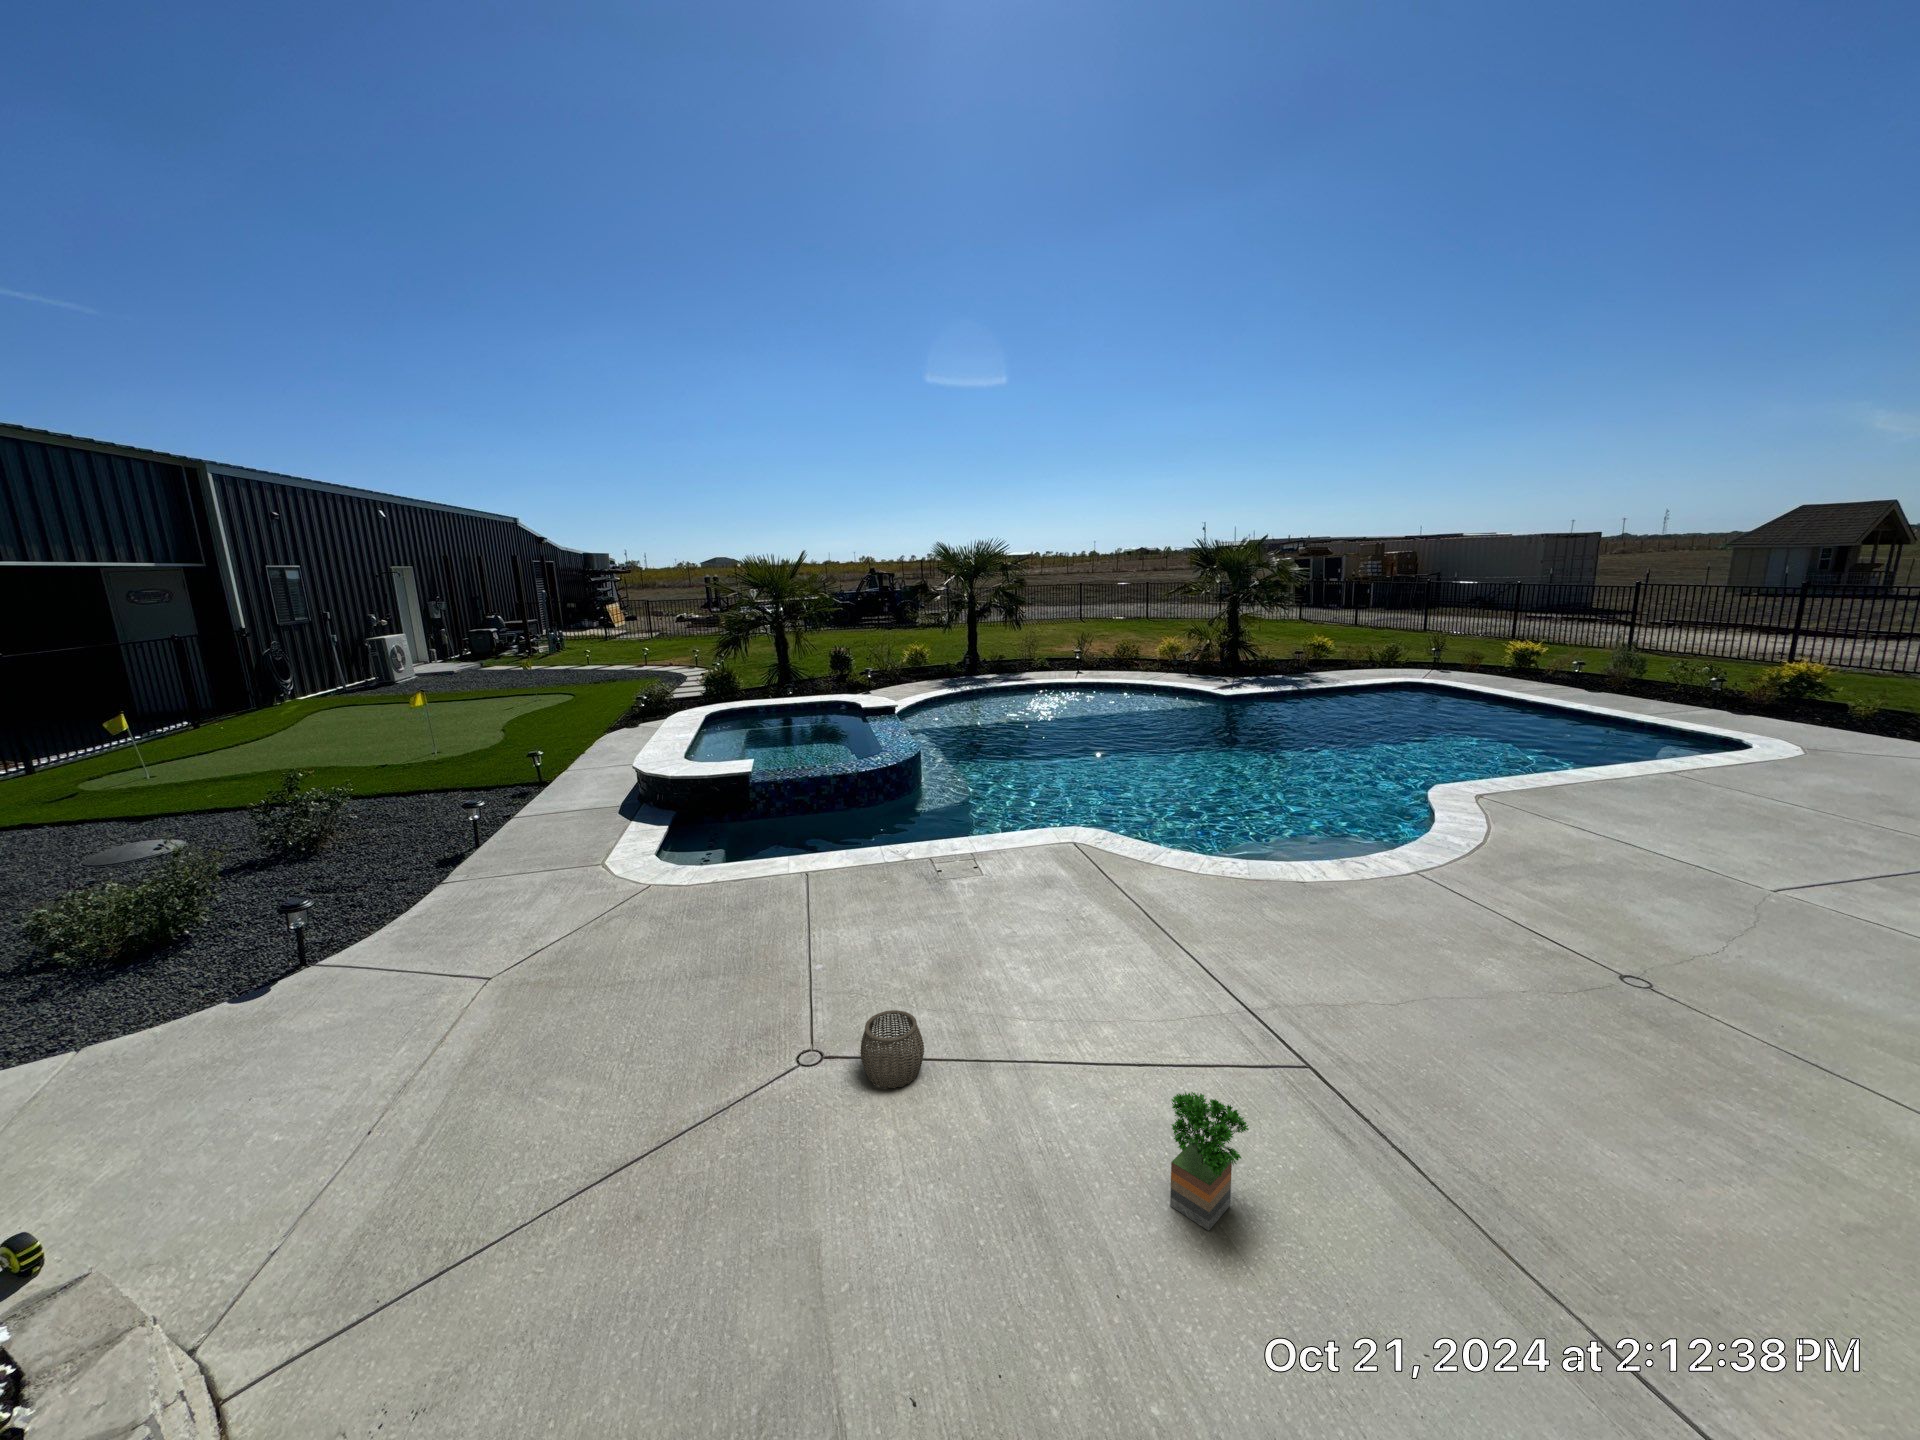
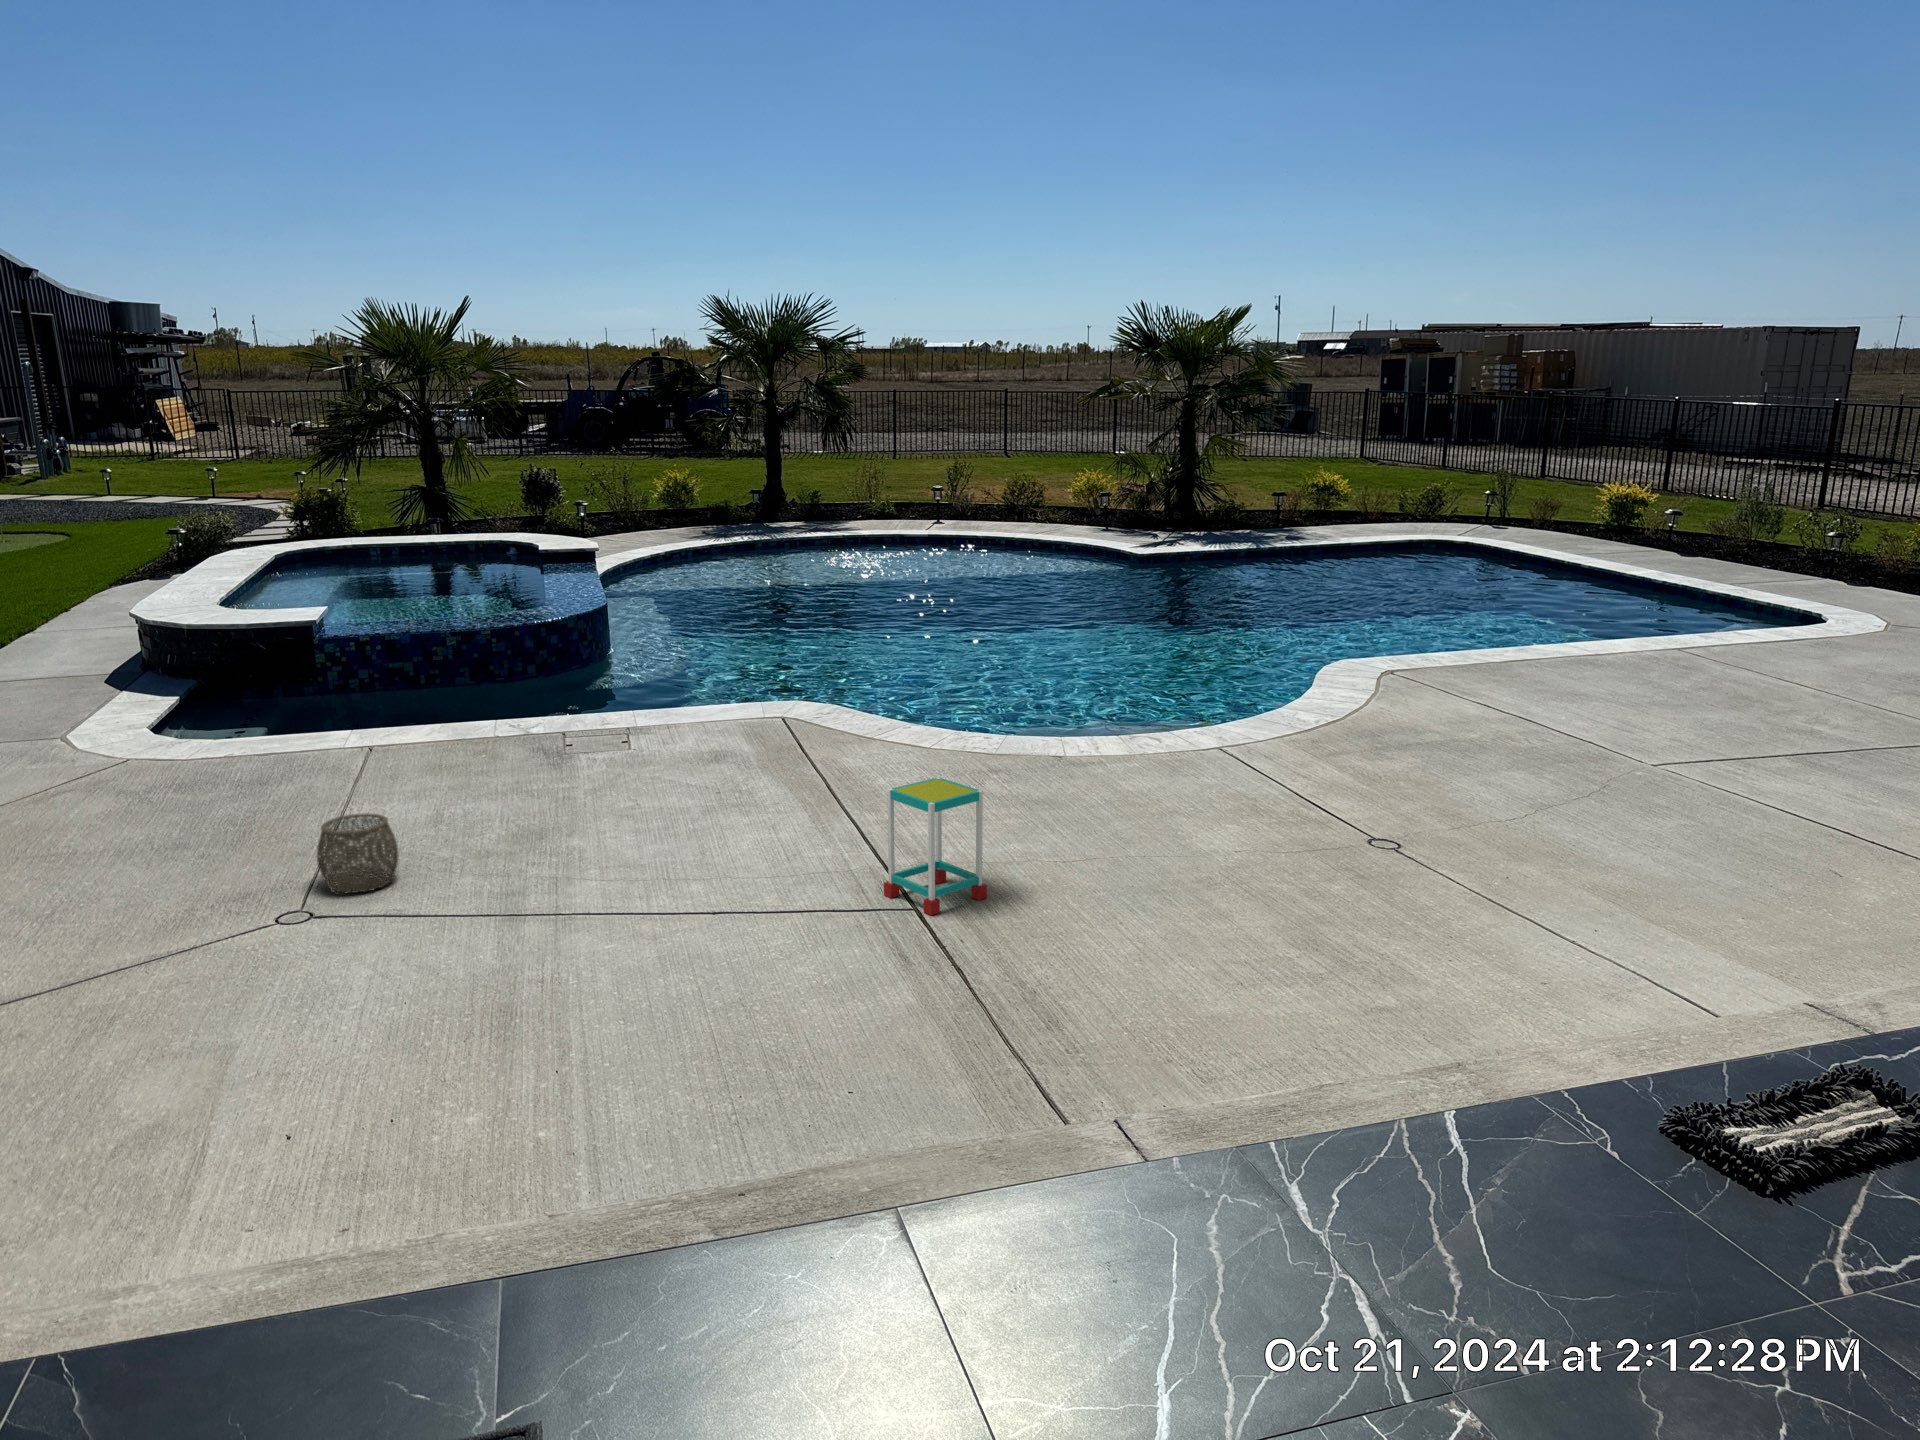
side table: none [1355,986,1457,1130] -> present [884,777,987,915]
potted tree: present [1170,1092,1249,1231] -> none [588,837,681,973]

